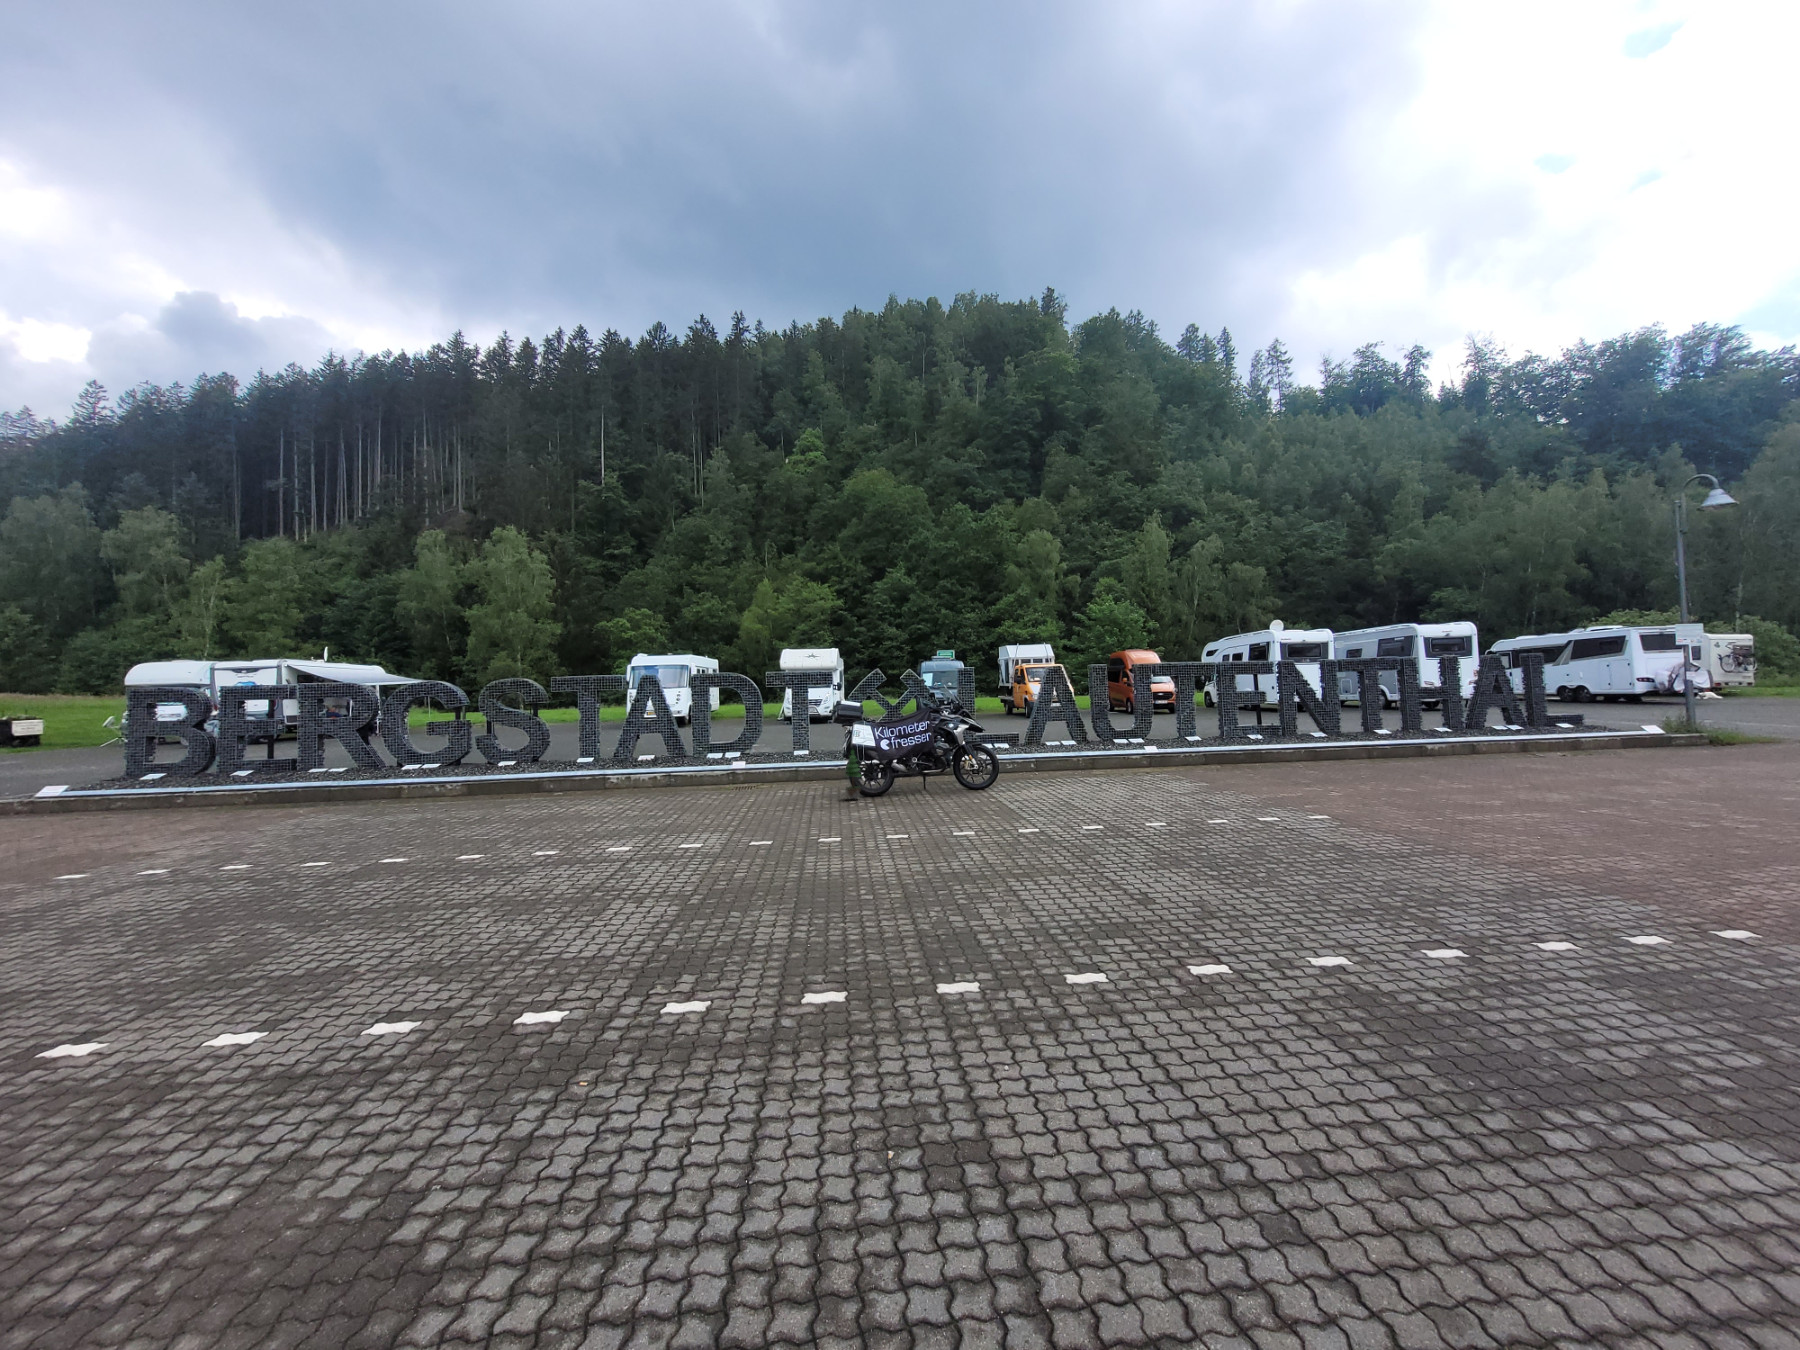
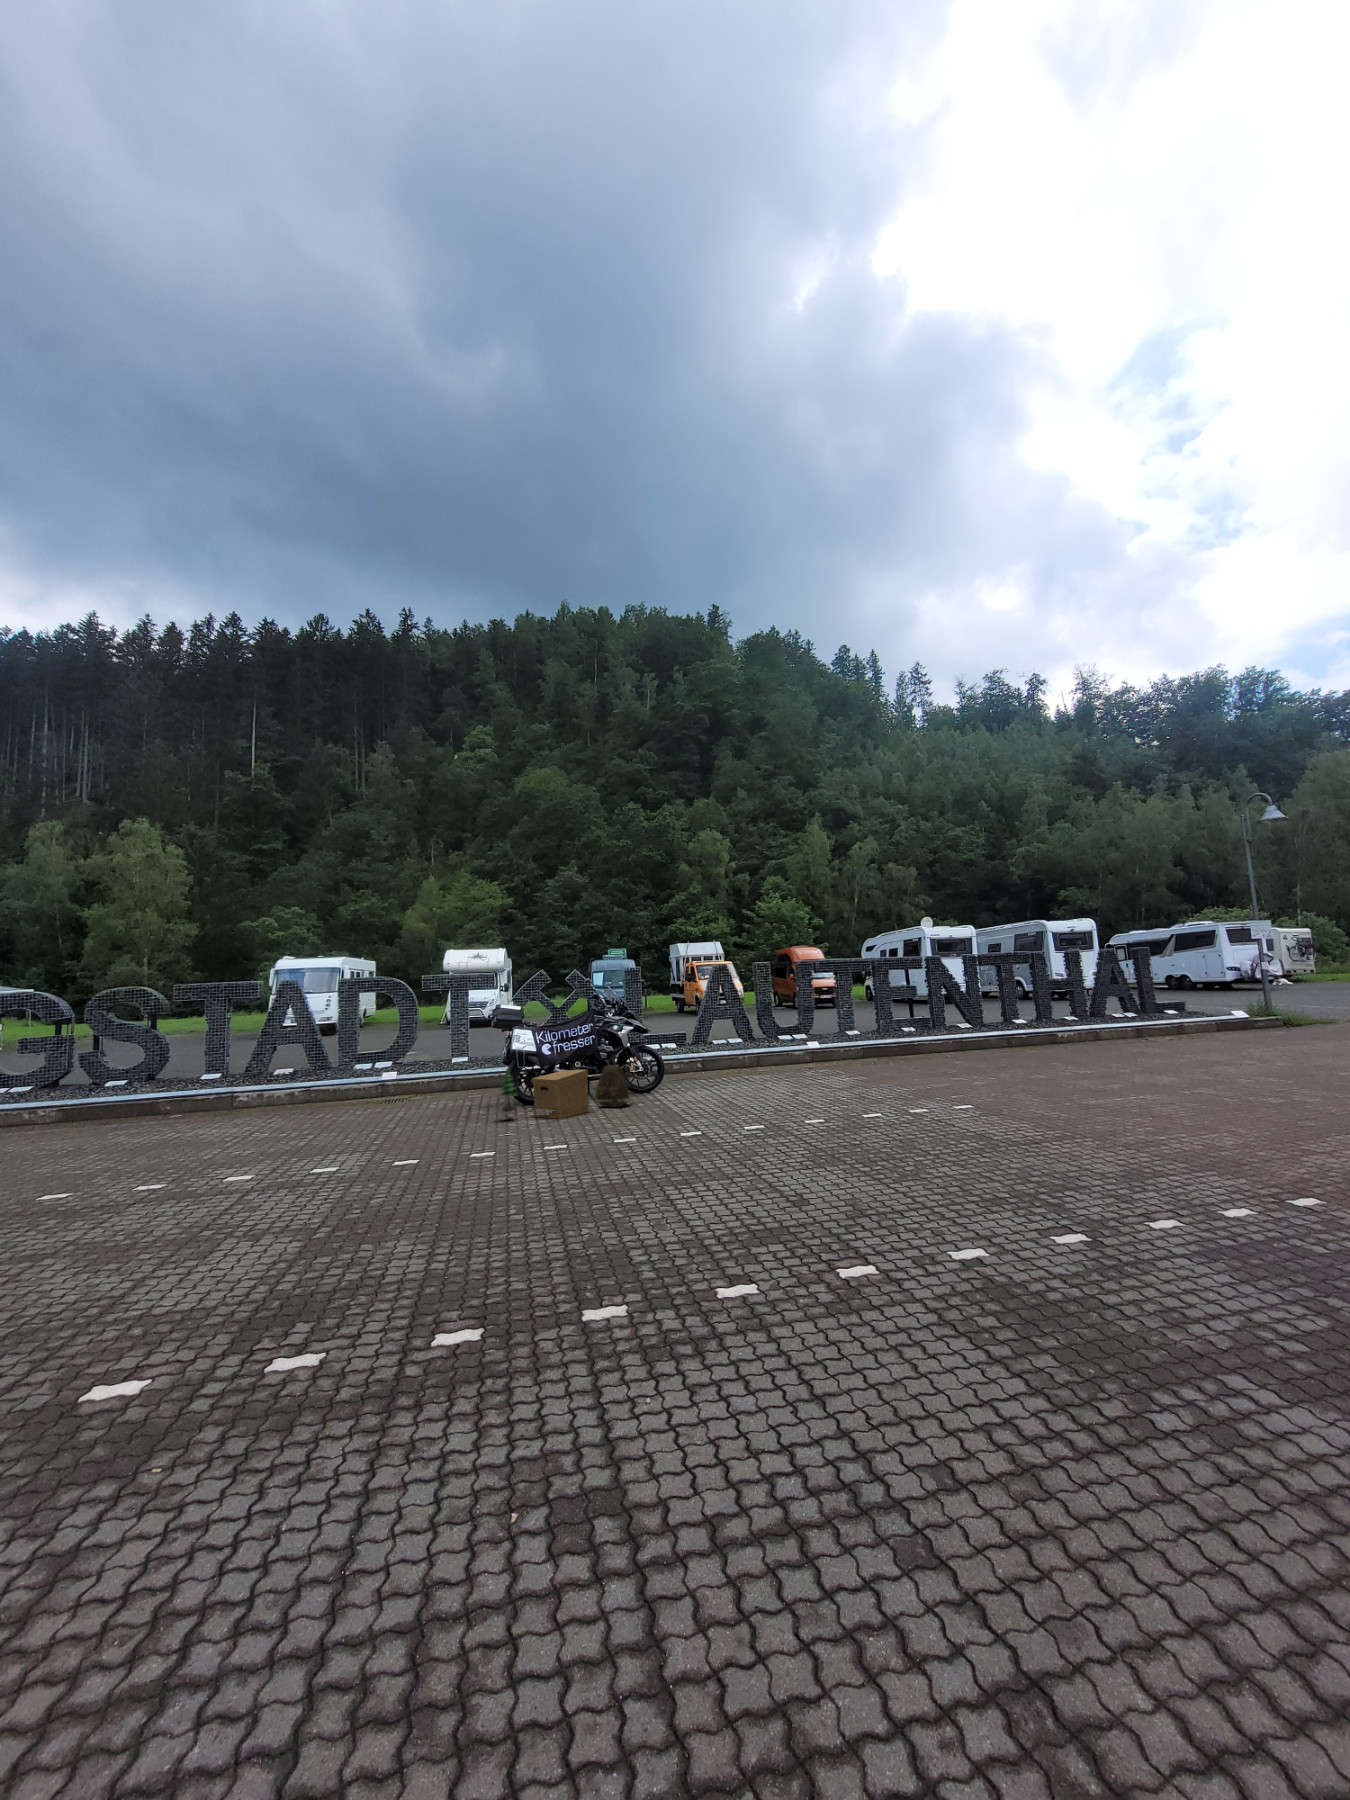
backpack: none [938,752,972,794] -> present [596,1065,630,1107]
cardboard box: none [875,755,932,802] -> present [531,1070,589,1119]

